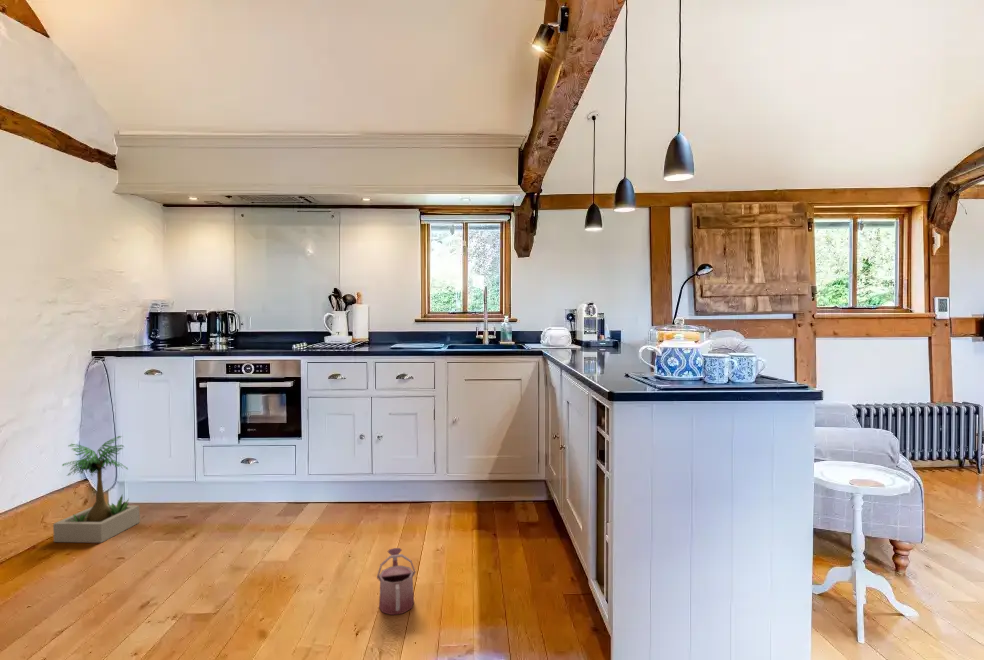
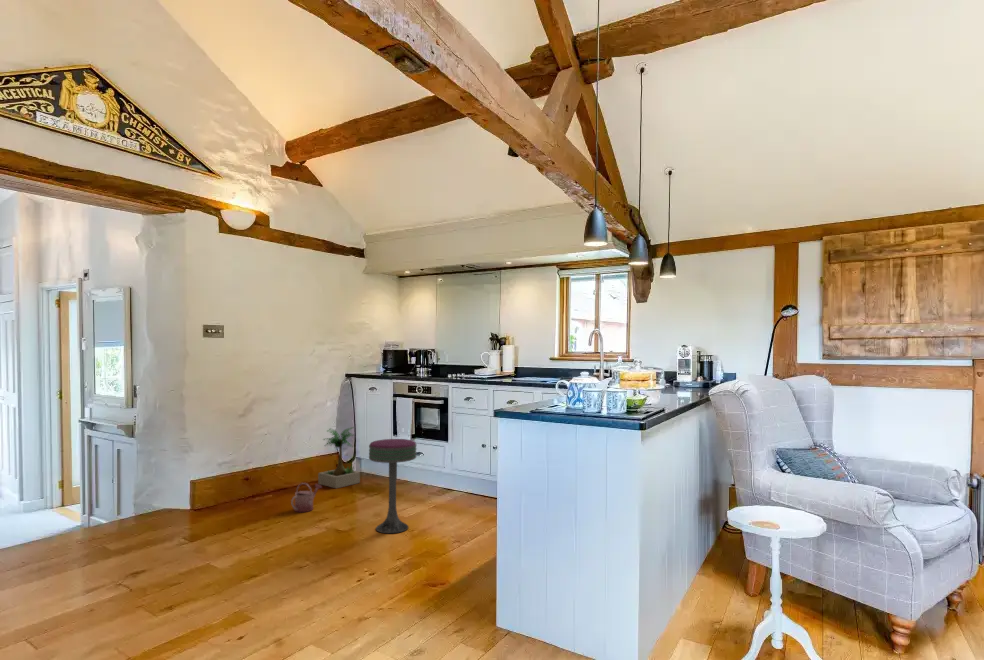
bar stool: none [246,444,328,604] -> present [369,439,416,533]
watering can: present [377,548,415,615] -> present [291,483,321,512]

